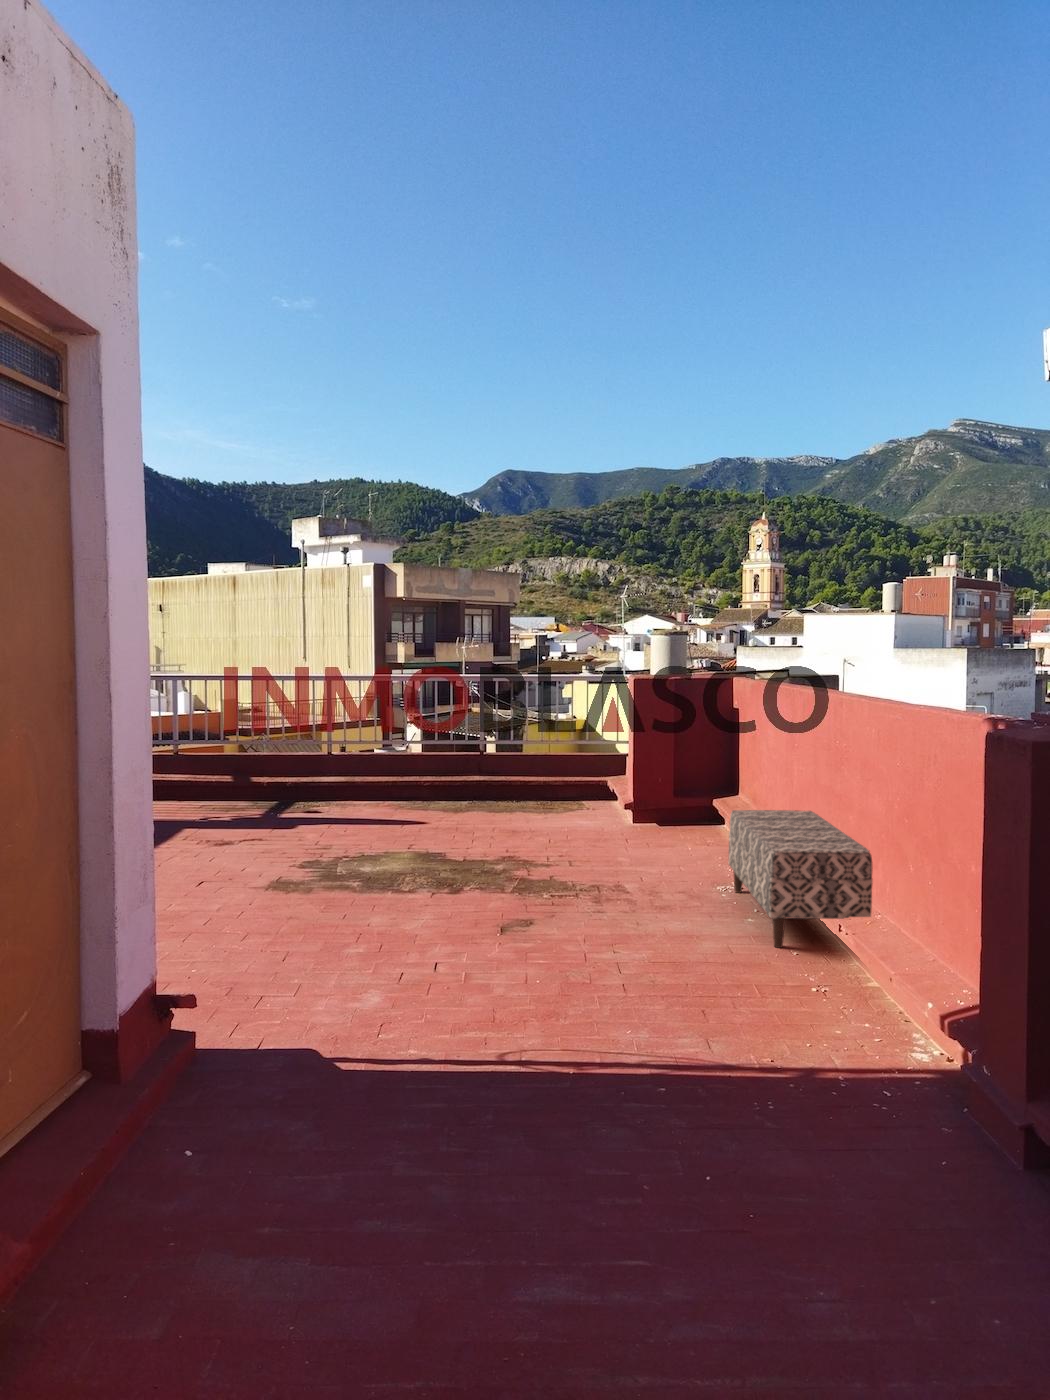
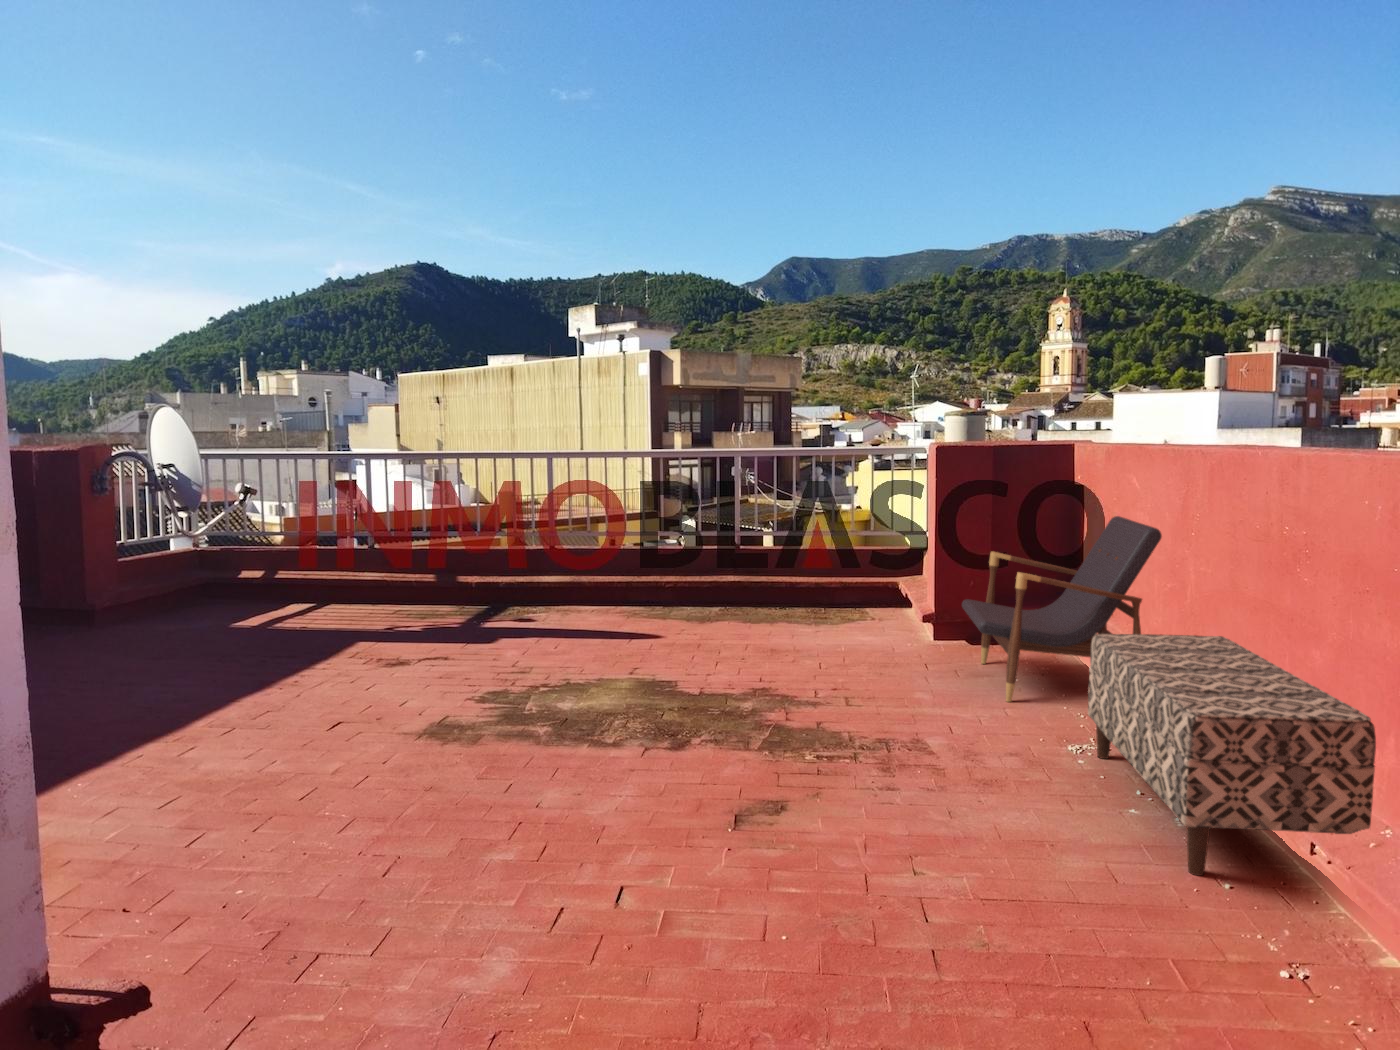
lounge chair: none [651,731,783,862] -> present [962,516,1162,702]

